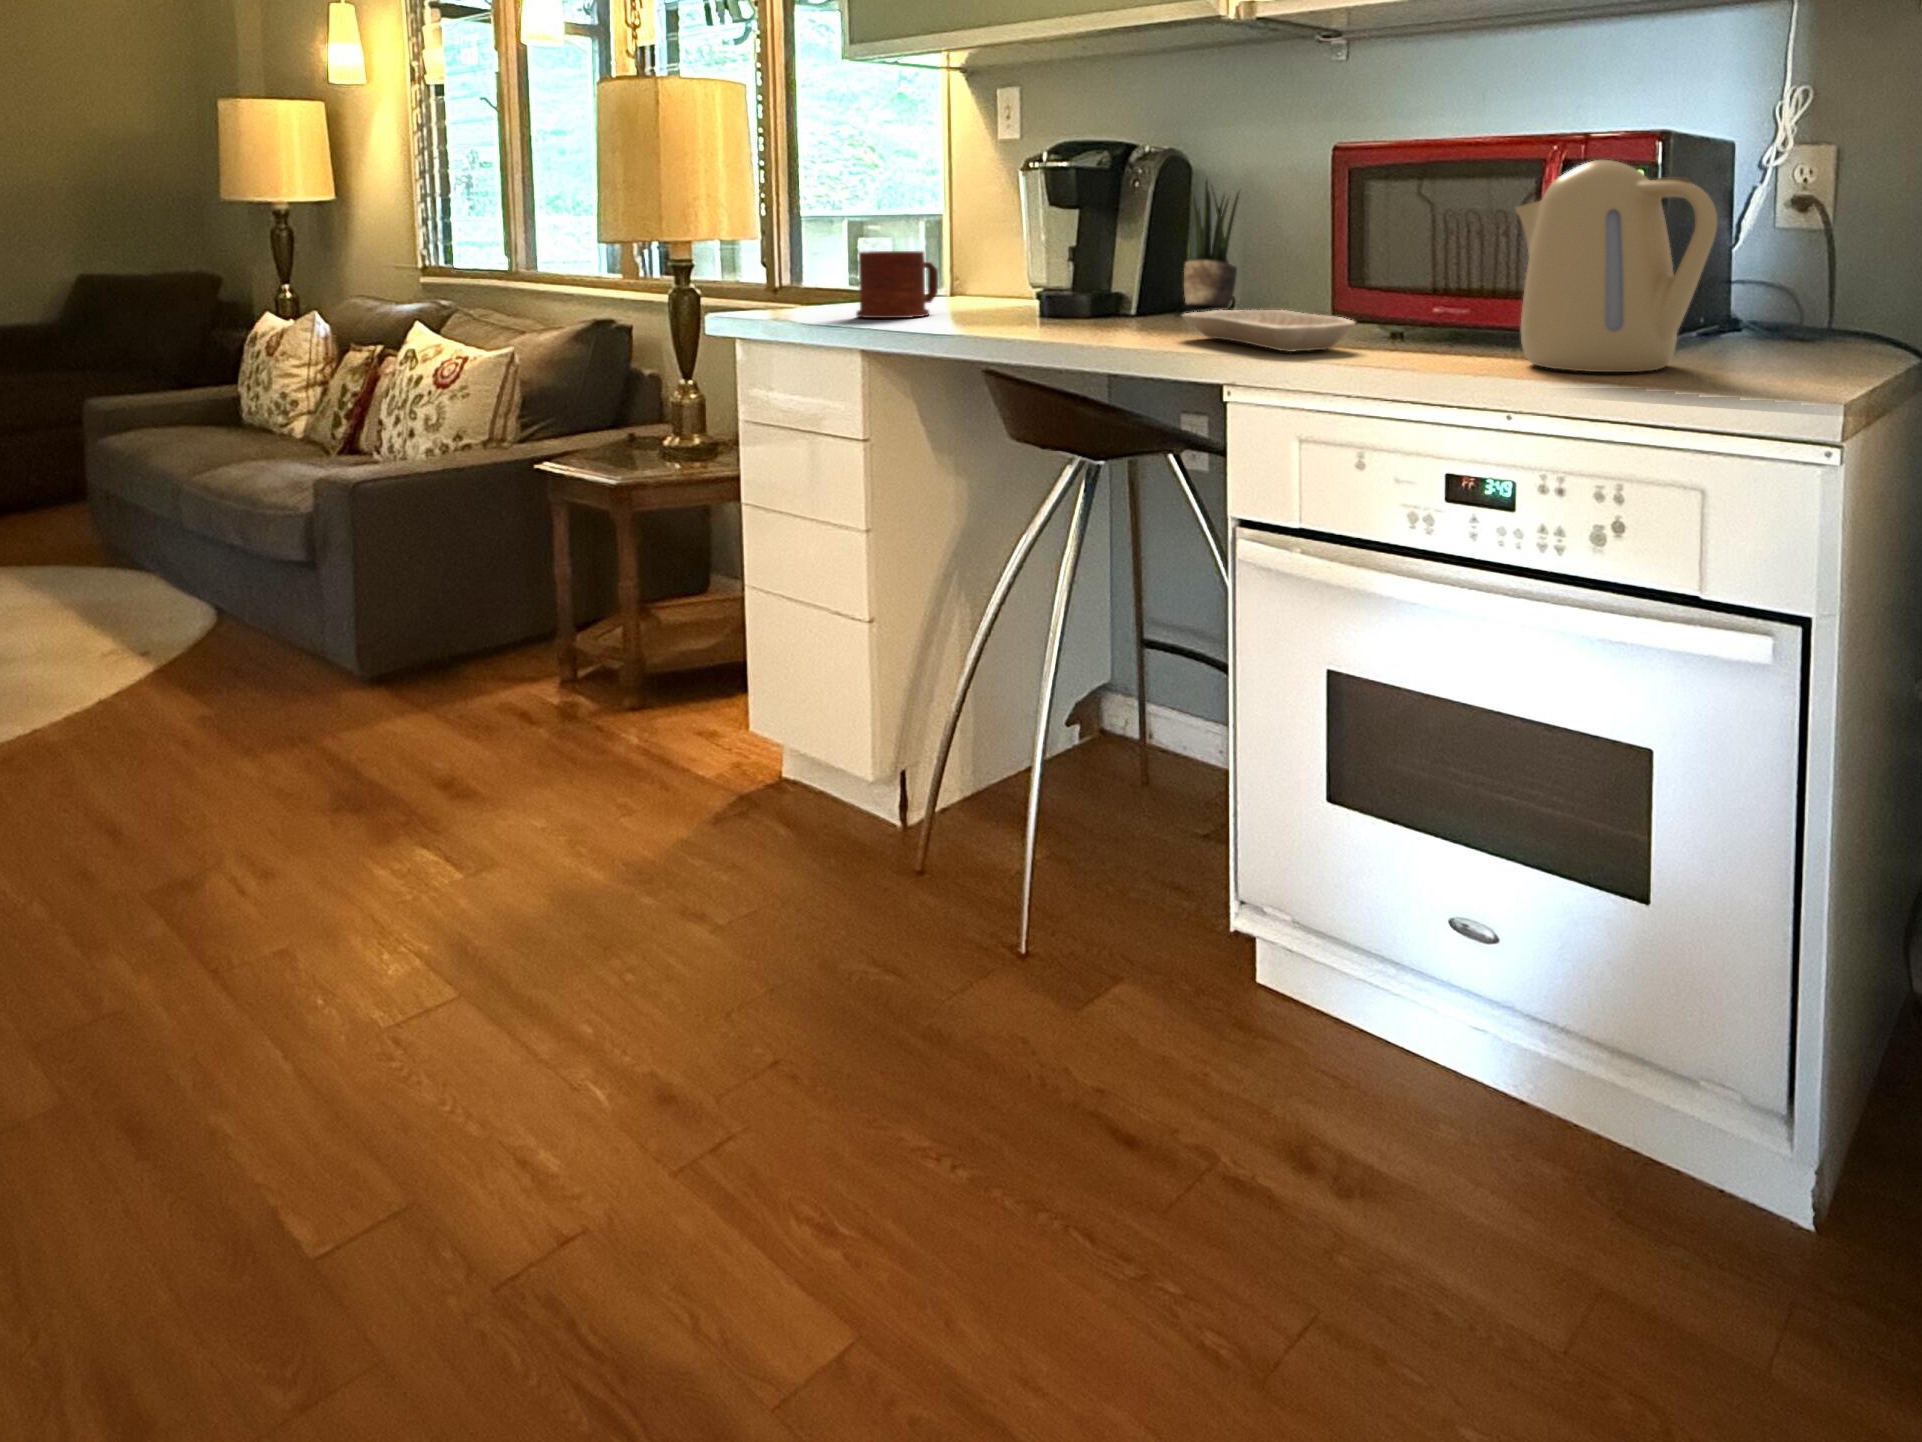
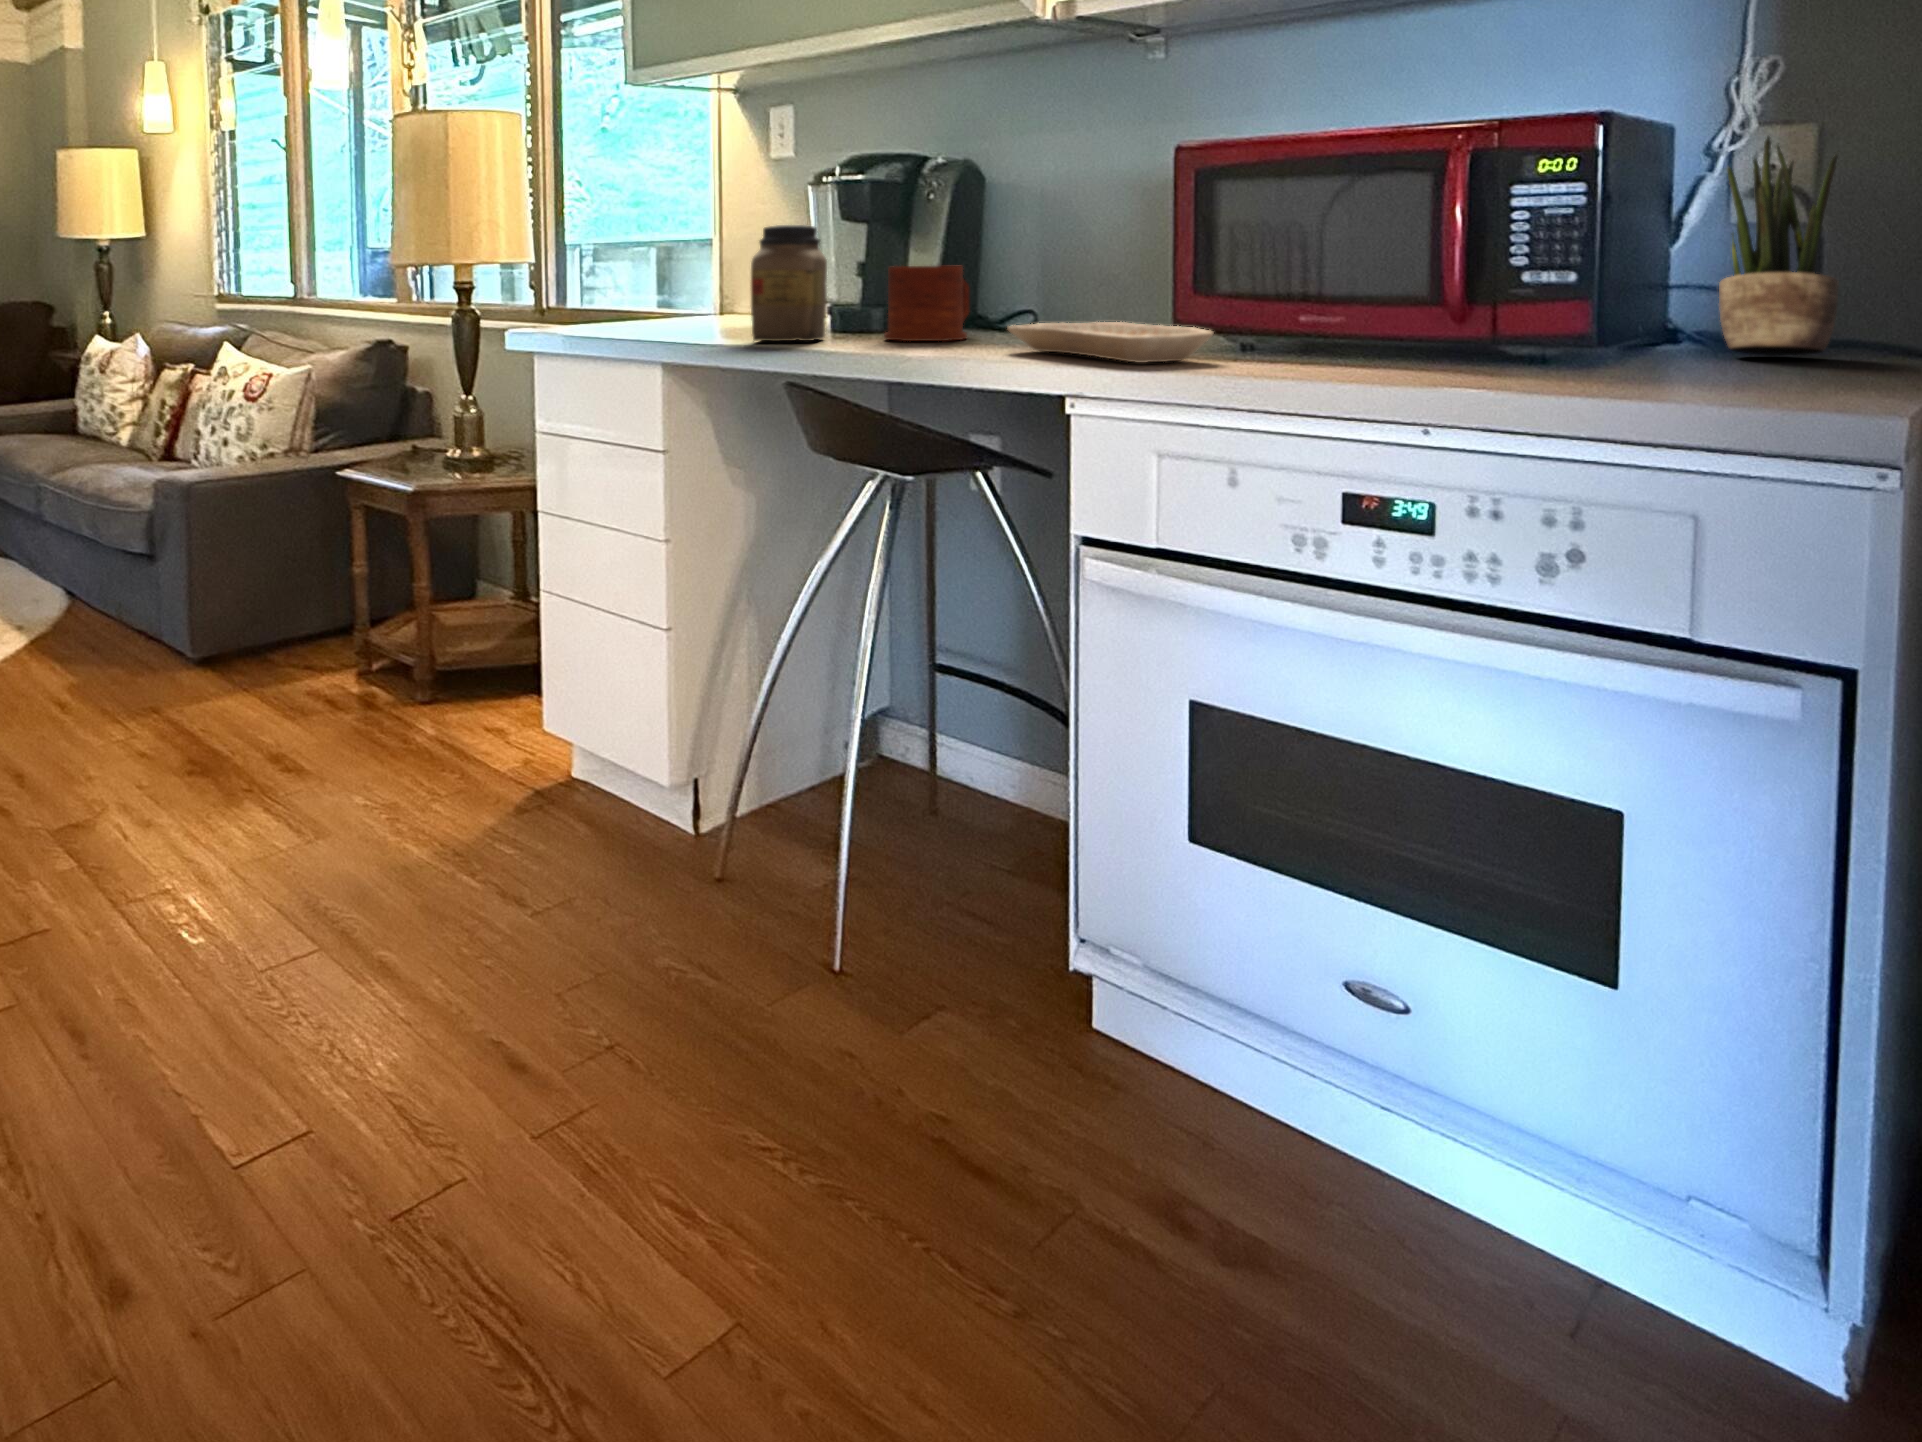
kettle: present [1516,160,1717,372] -> none [1411,148,1685,381]
potted plant: present [1184,181,1239,310] -> present [1719,136,1839,355]
jar: none [946,208,1026,326] -> present [751,225,827,341]
mug: present [856,251,938,318] -> present [884,265,970,341]

